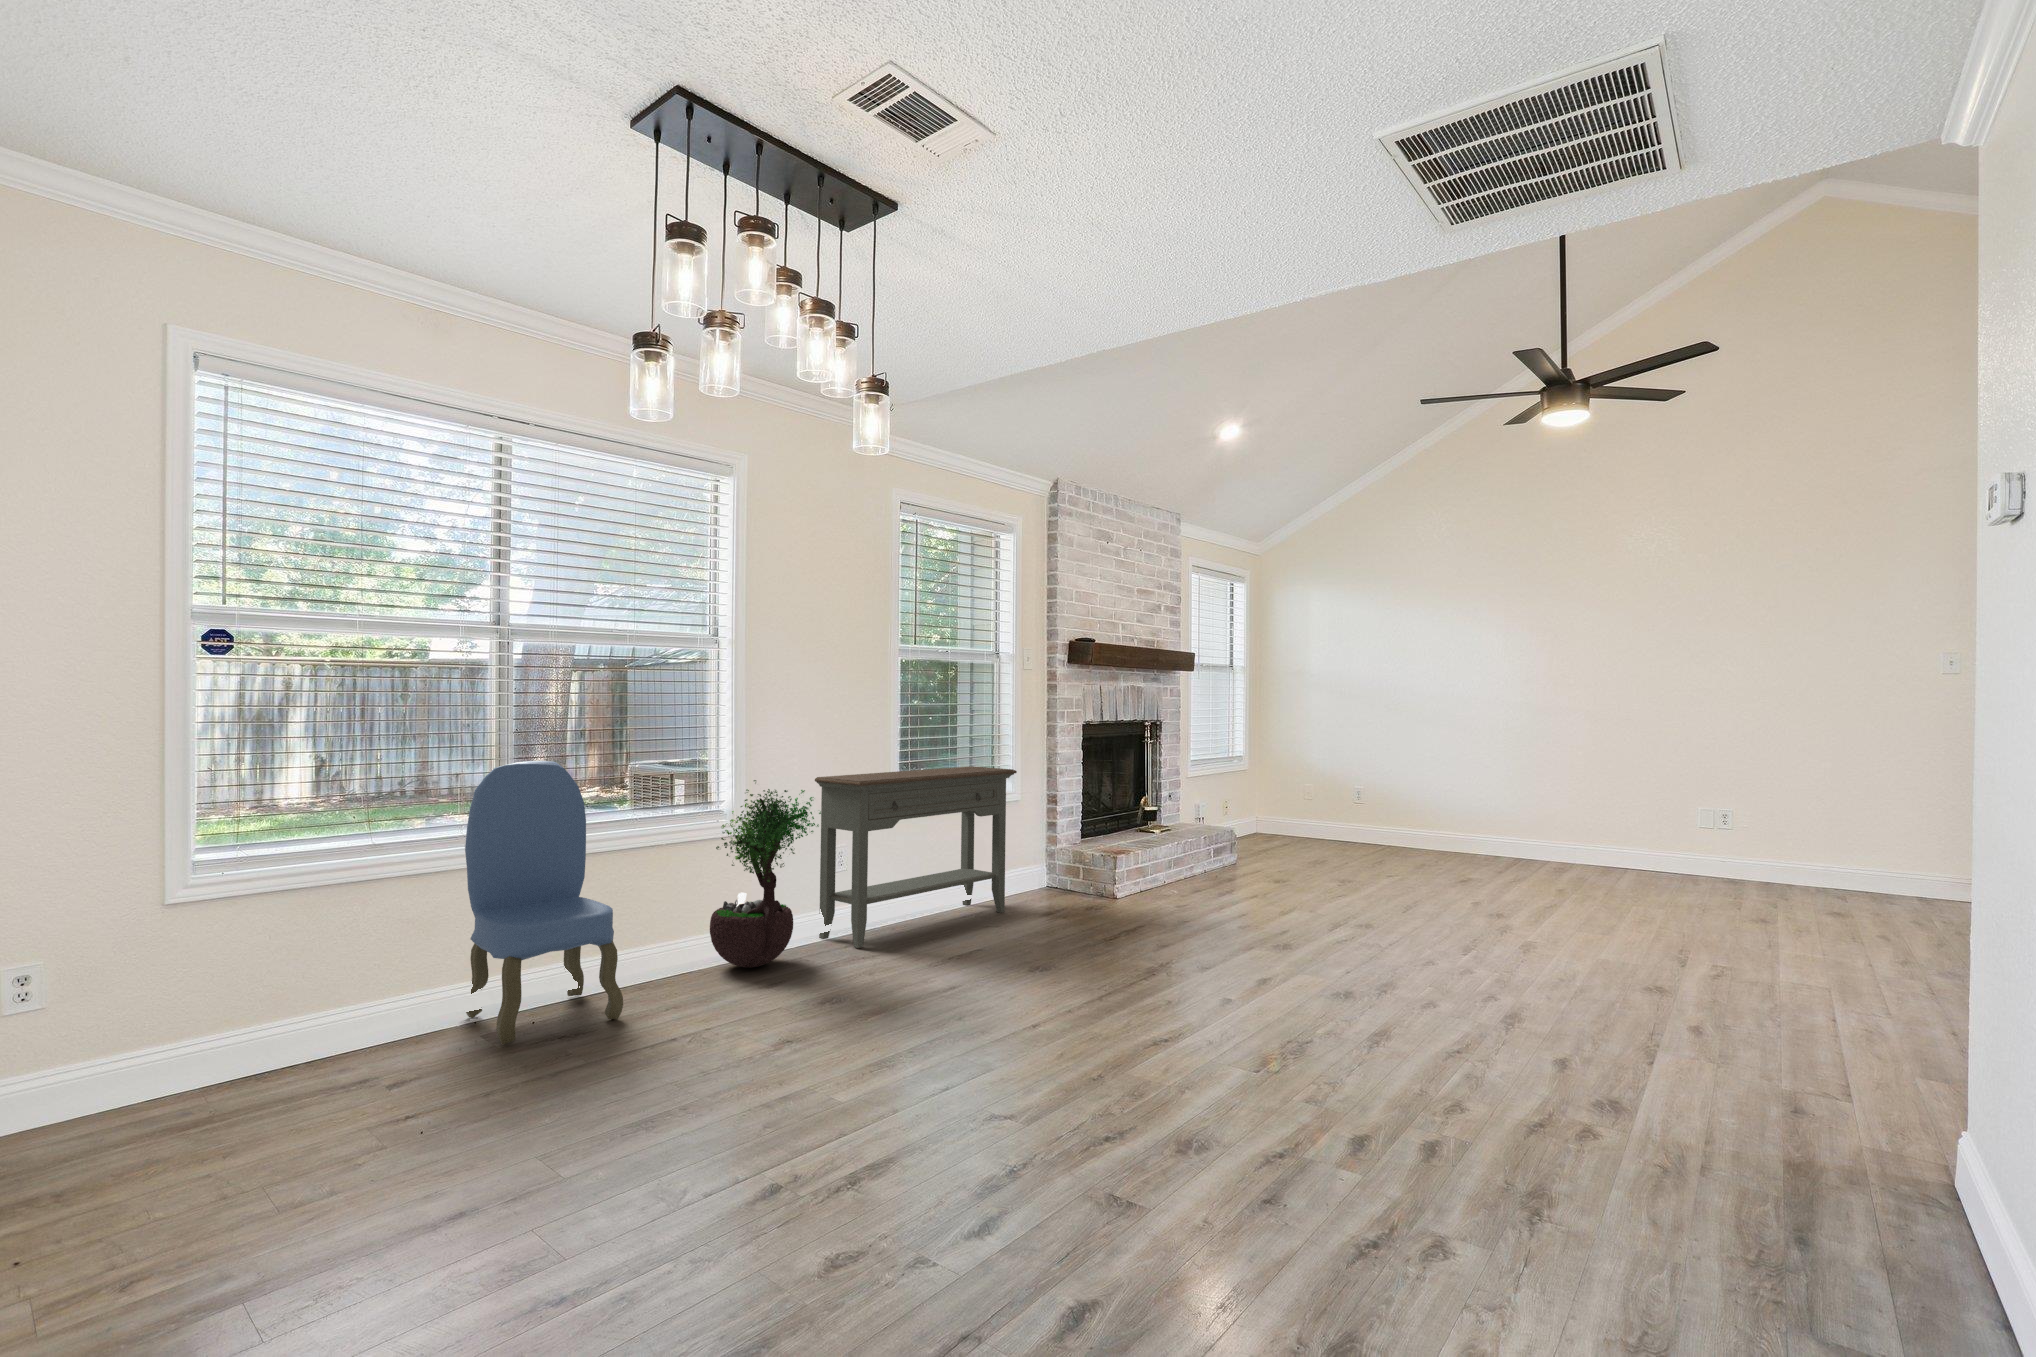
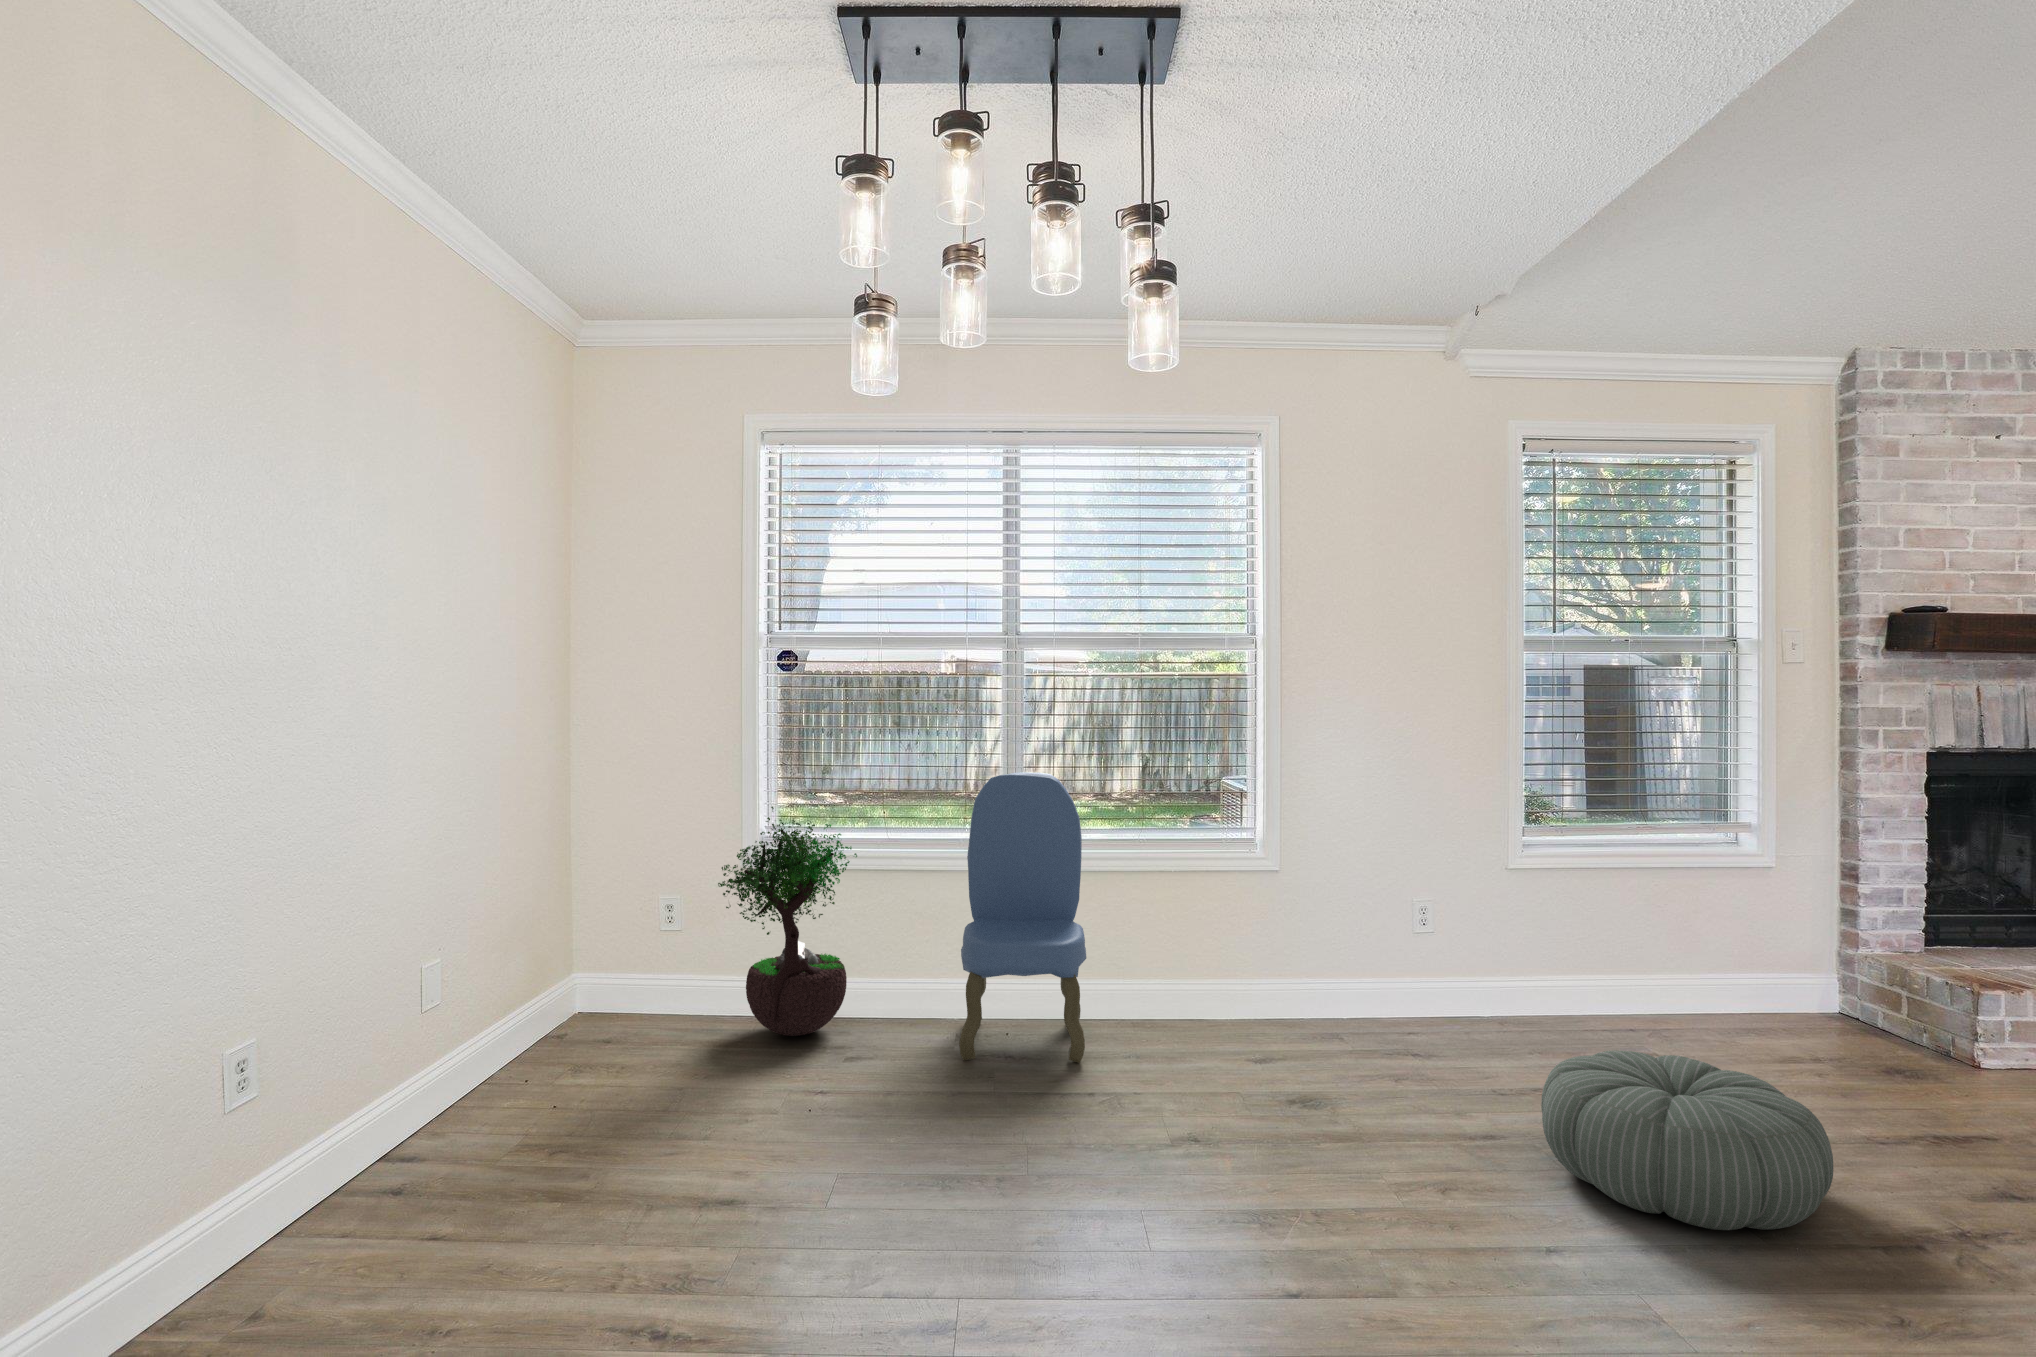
console table: present [815,766,1017,948] -> none [1380,810,1734,1045]
potted tree: present [710,780,821,967] -> present [718,807,857,1036]
pouf: none [974,909,1123,998] -> present [1541,1050,1833,1230]

